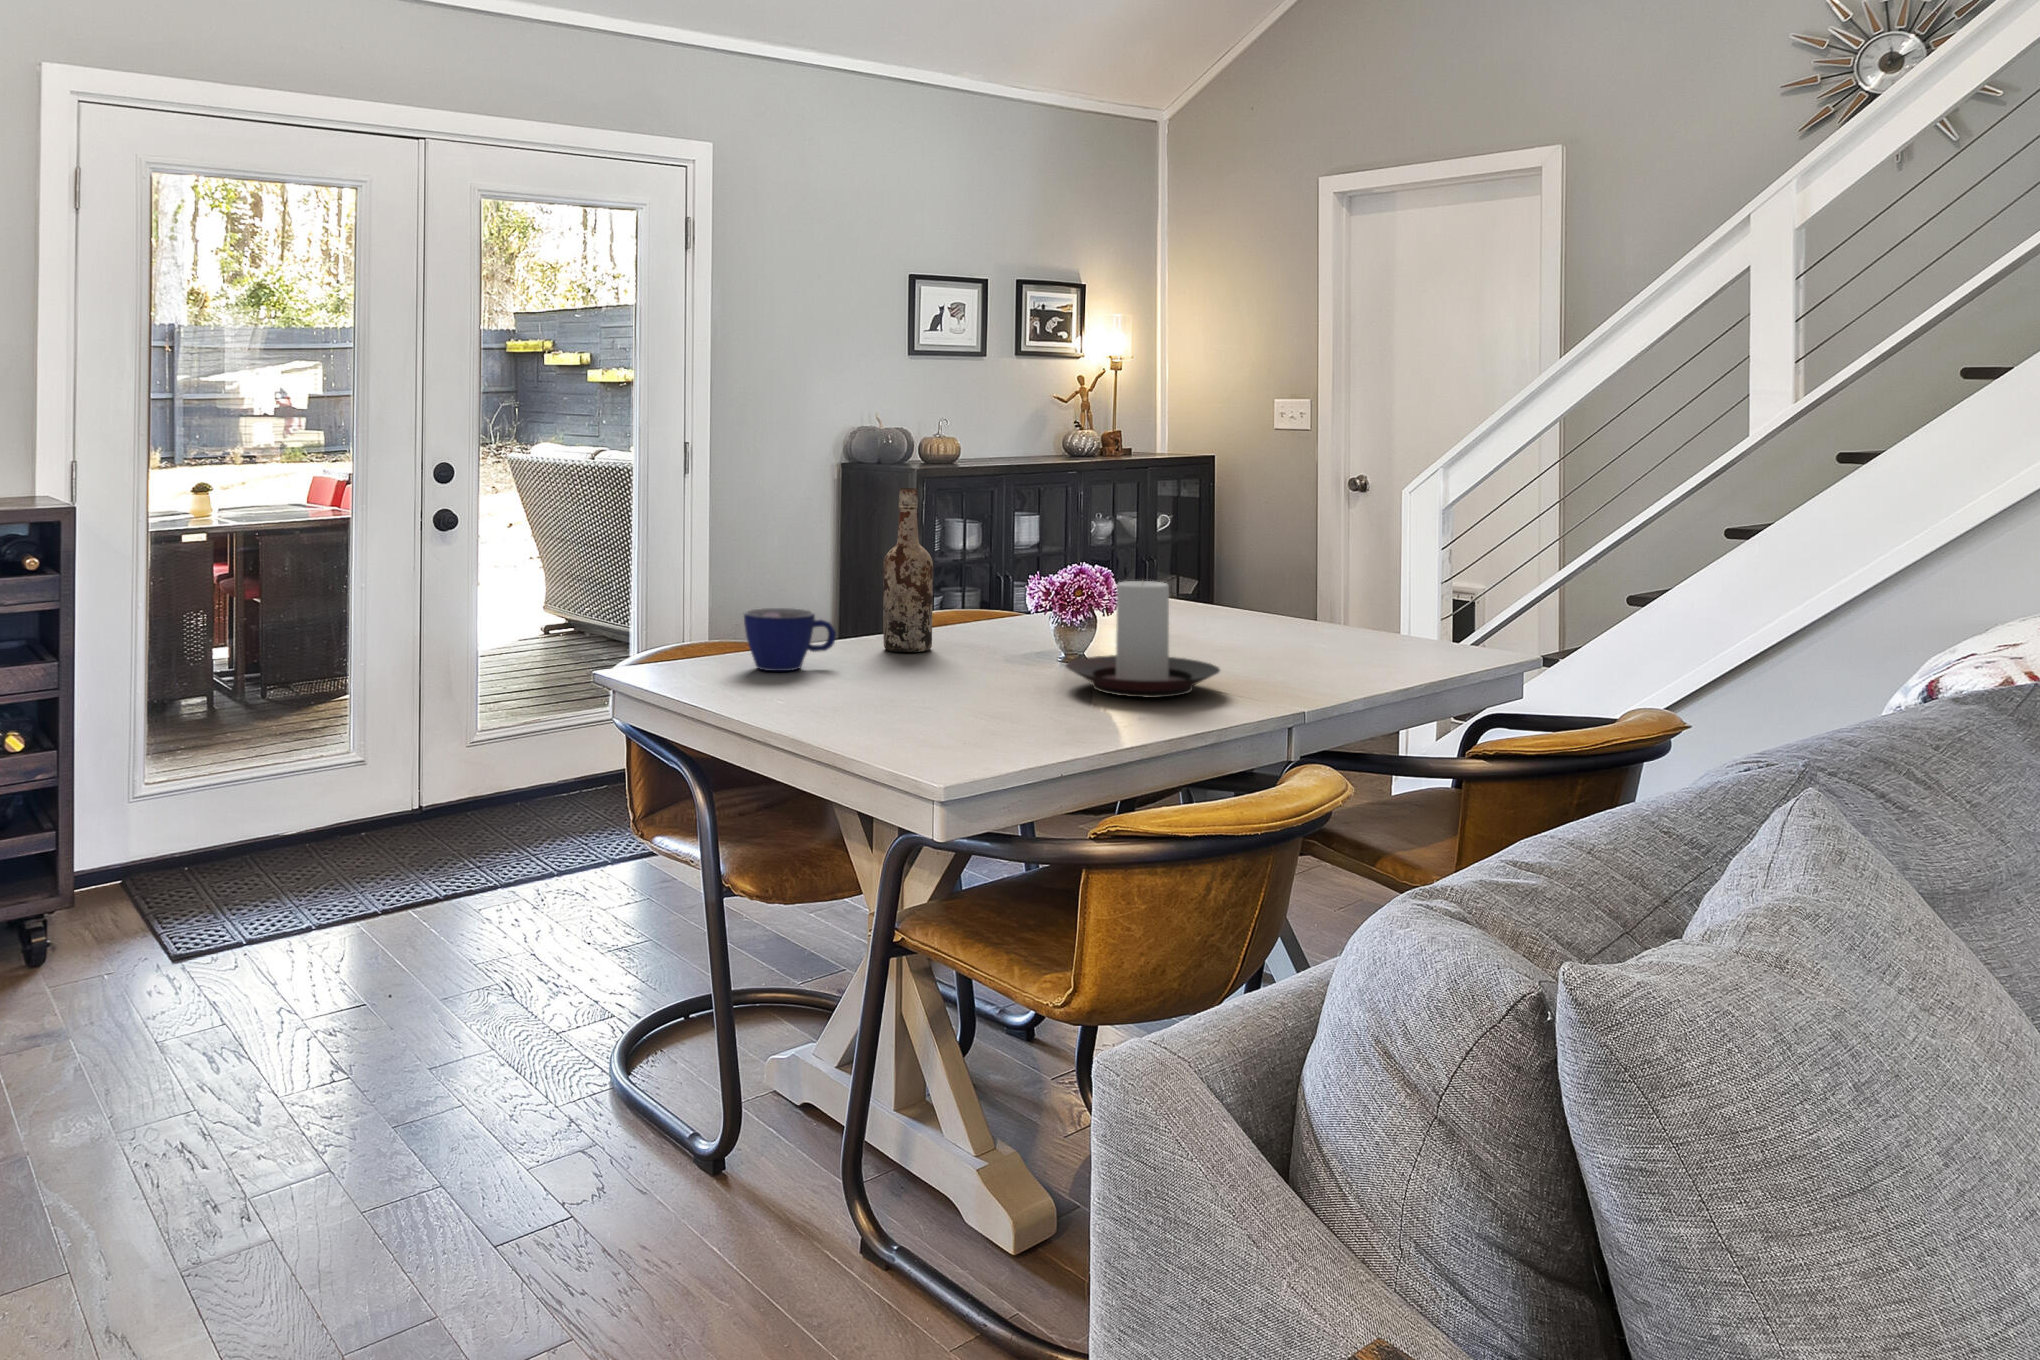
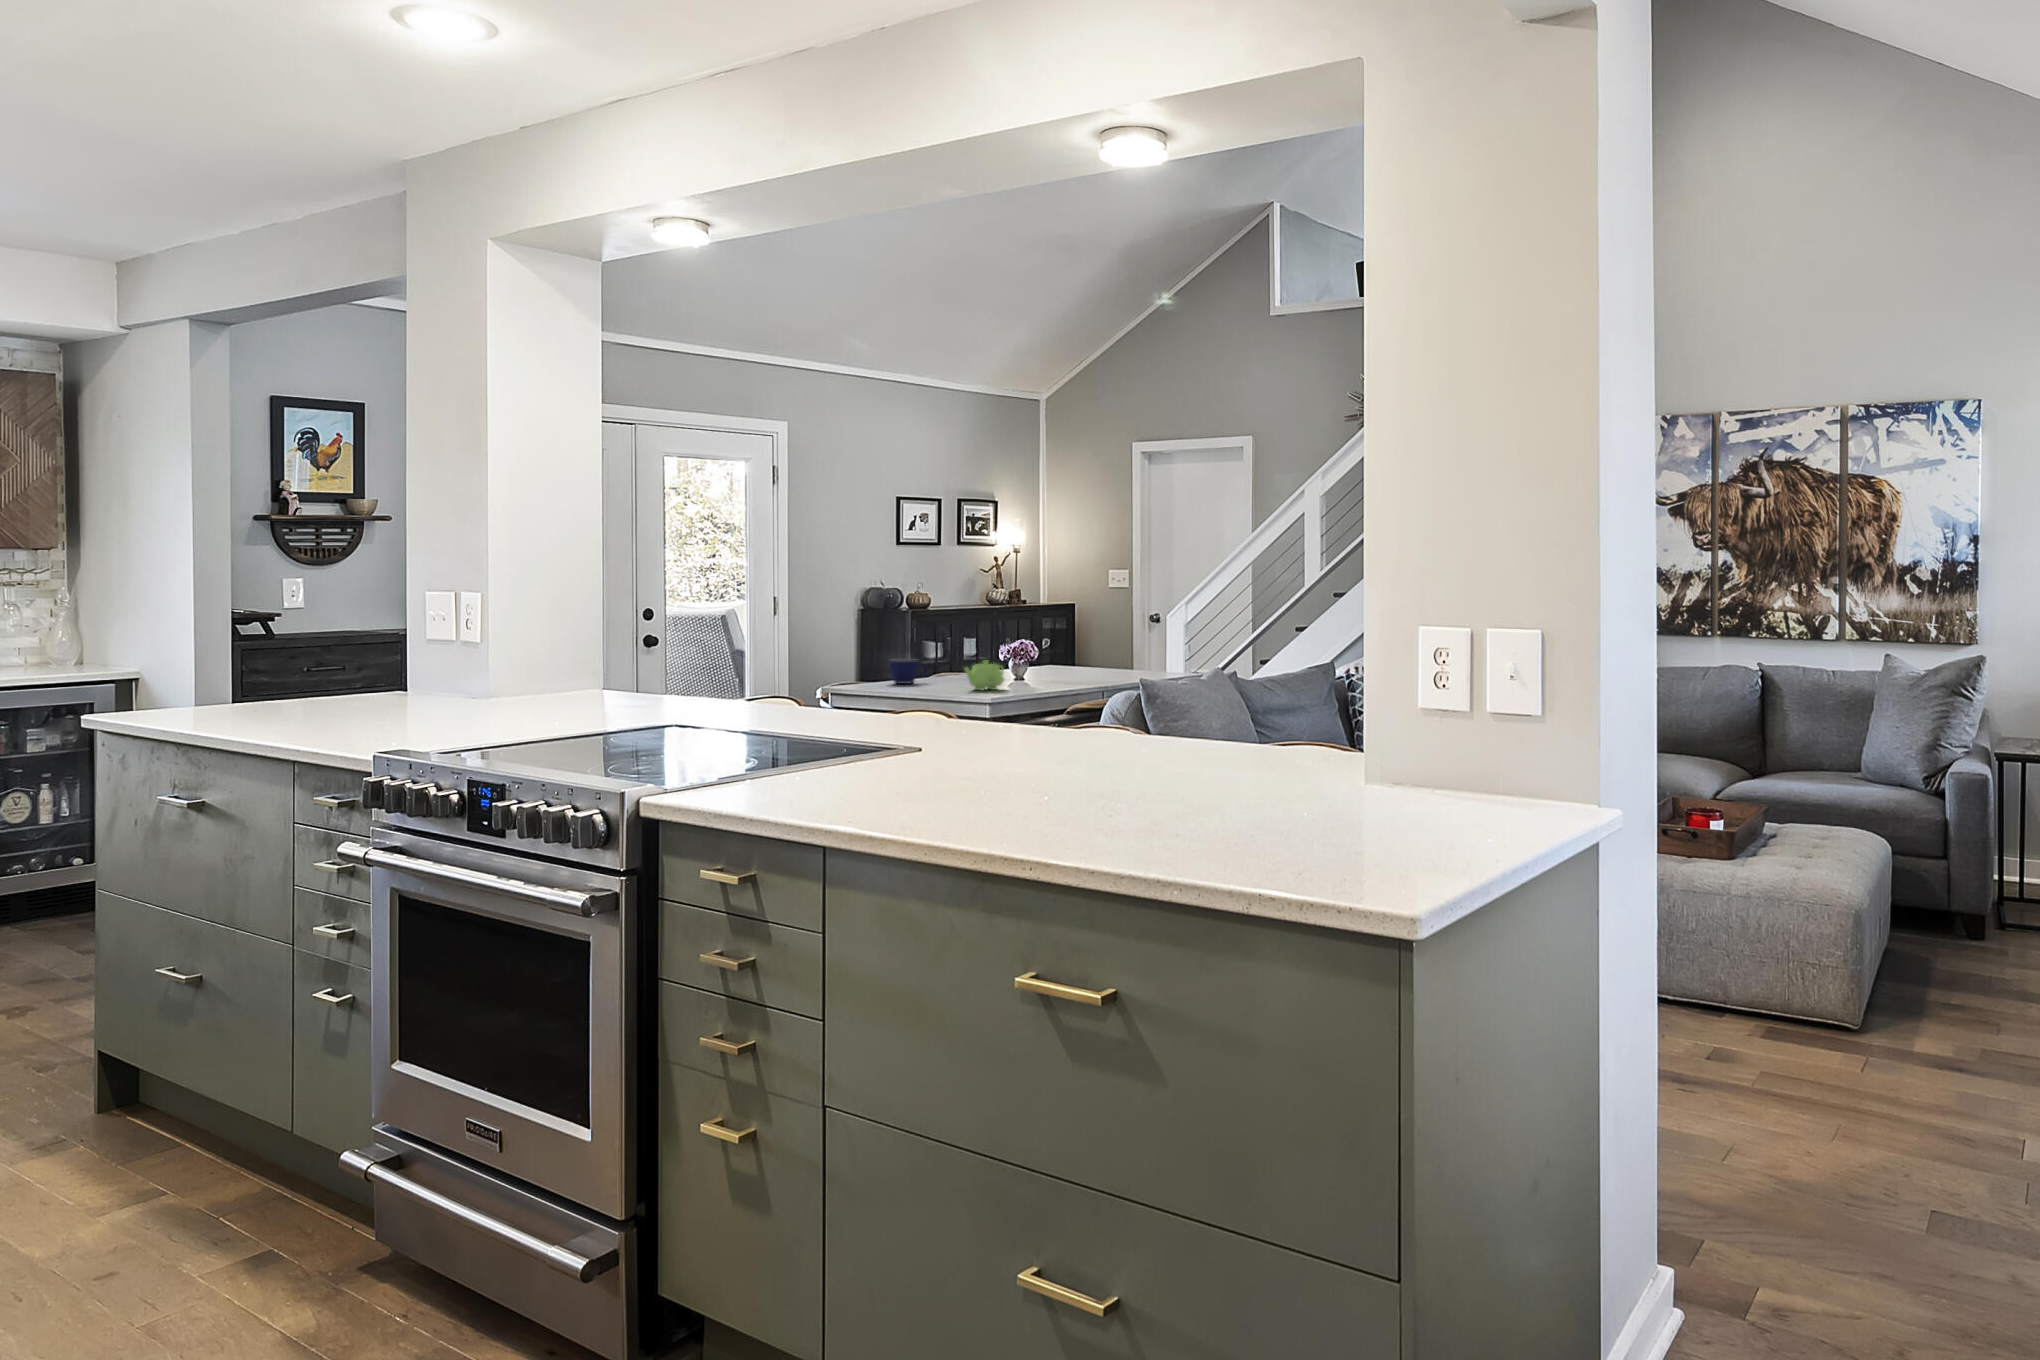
wine bottle: present [883,488,933,652] -> none [941,609,963,679]
candle holder: present [1066,581,1220,698] -> none [1027,638,1086,683]
teapot: none [880,644,993,729] -> present [965,661,1004,690]

